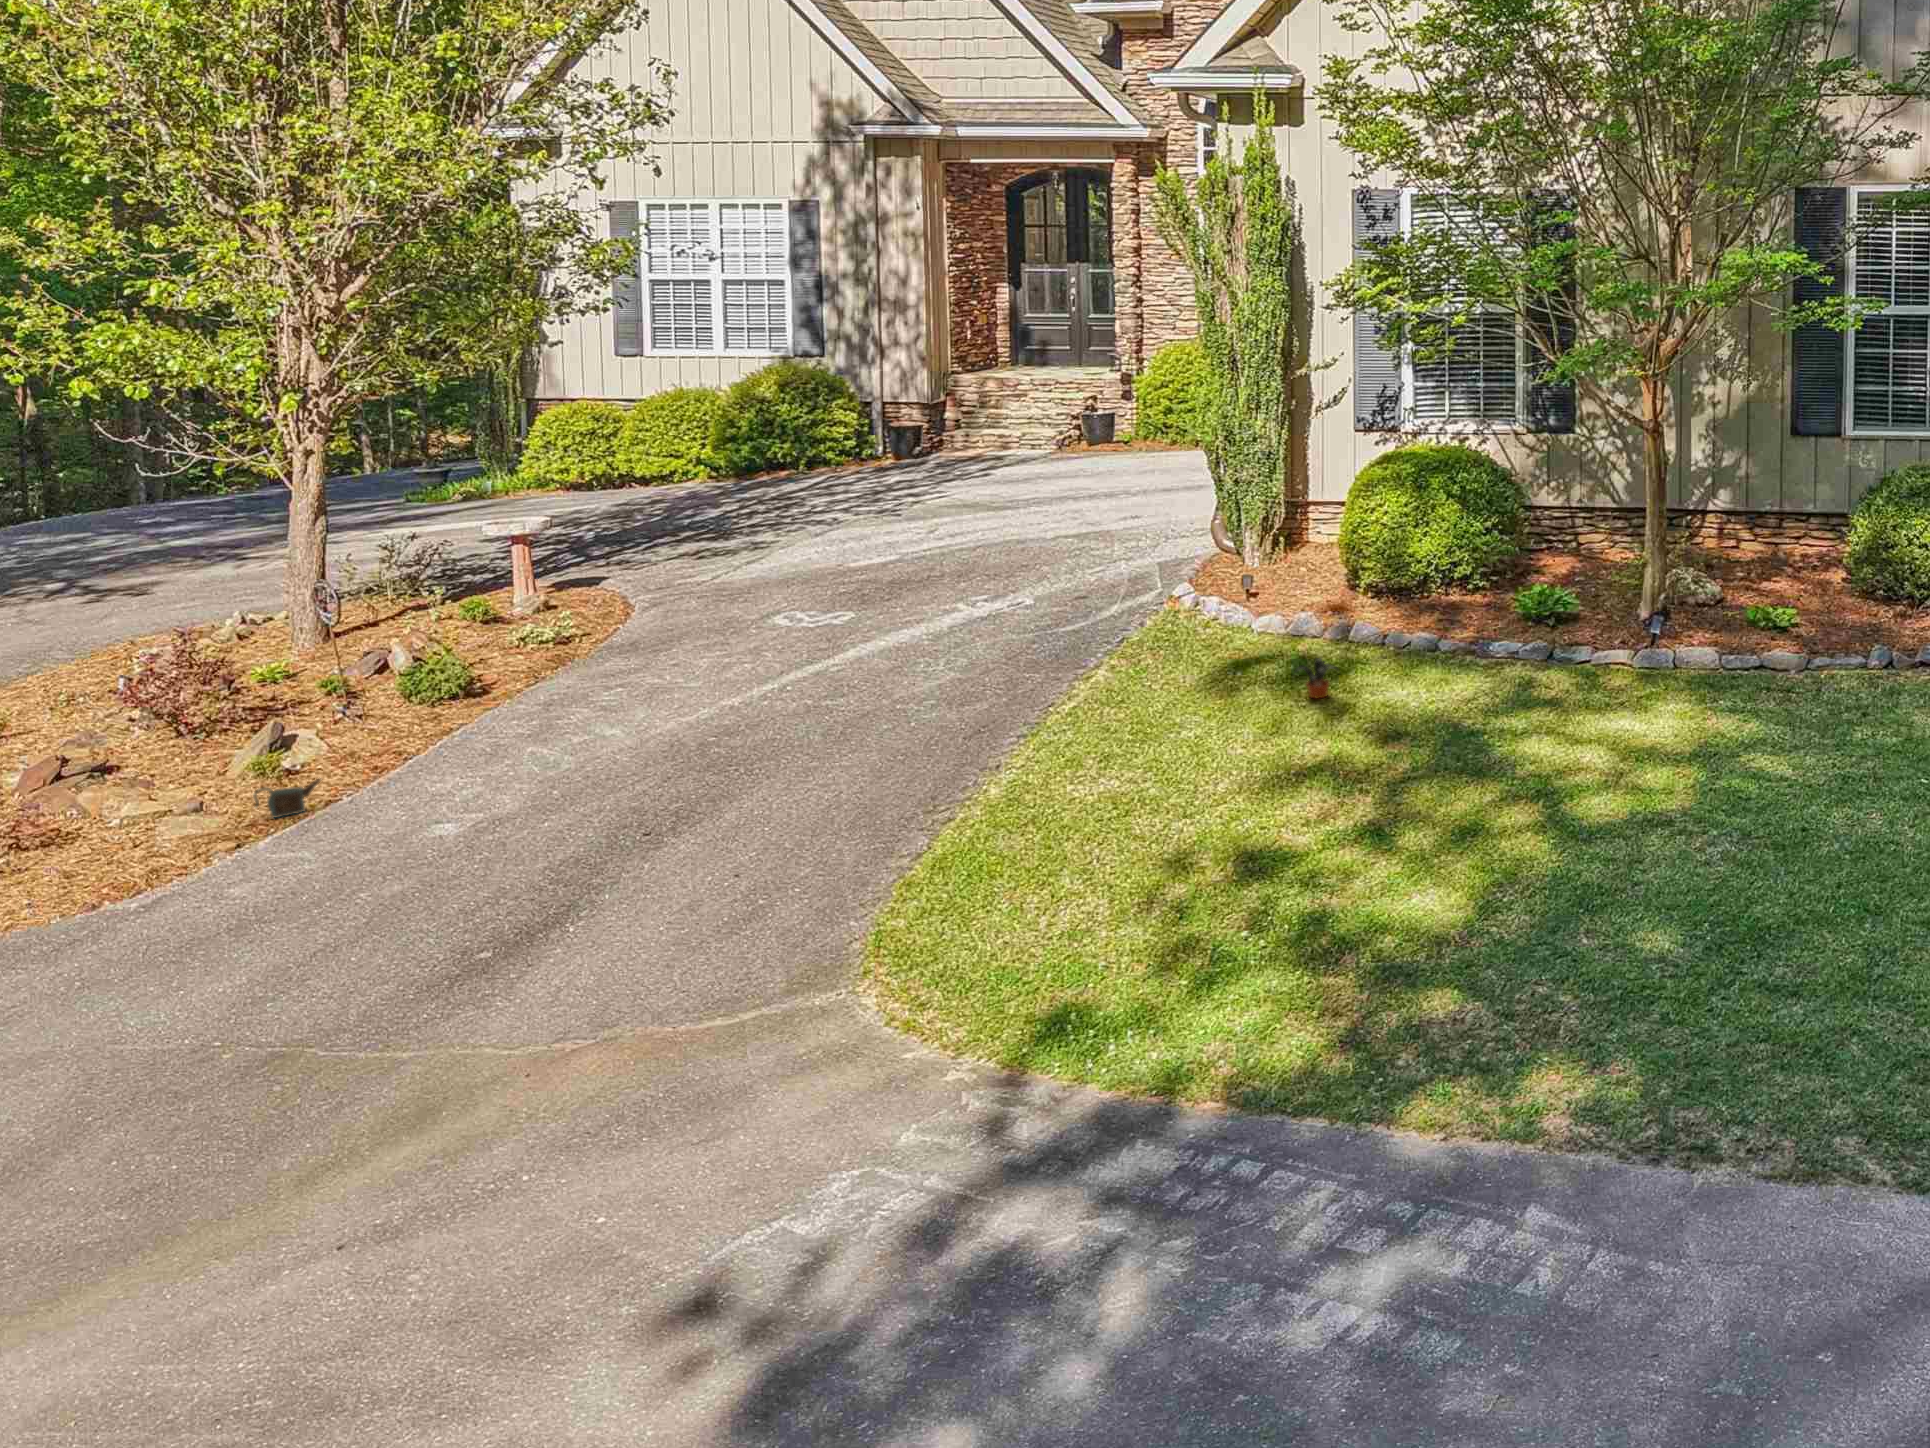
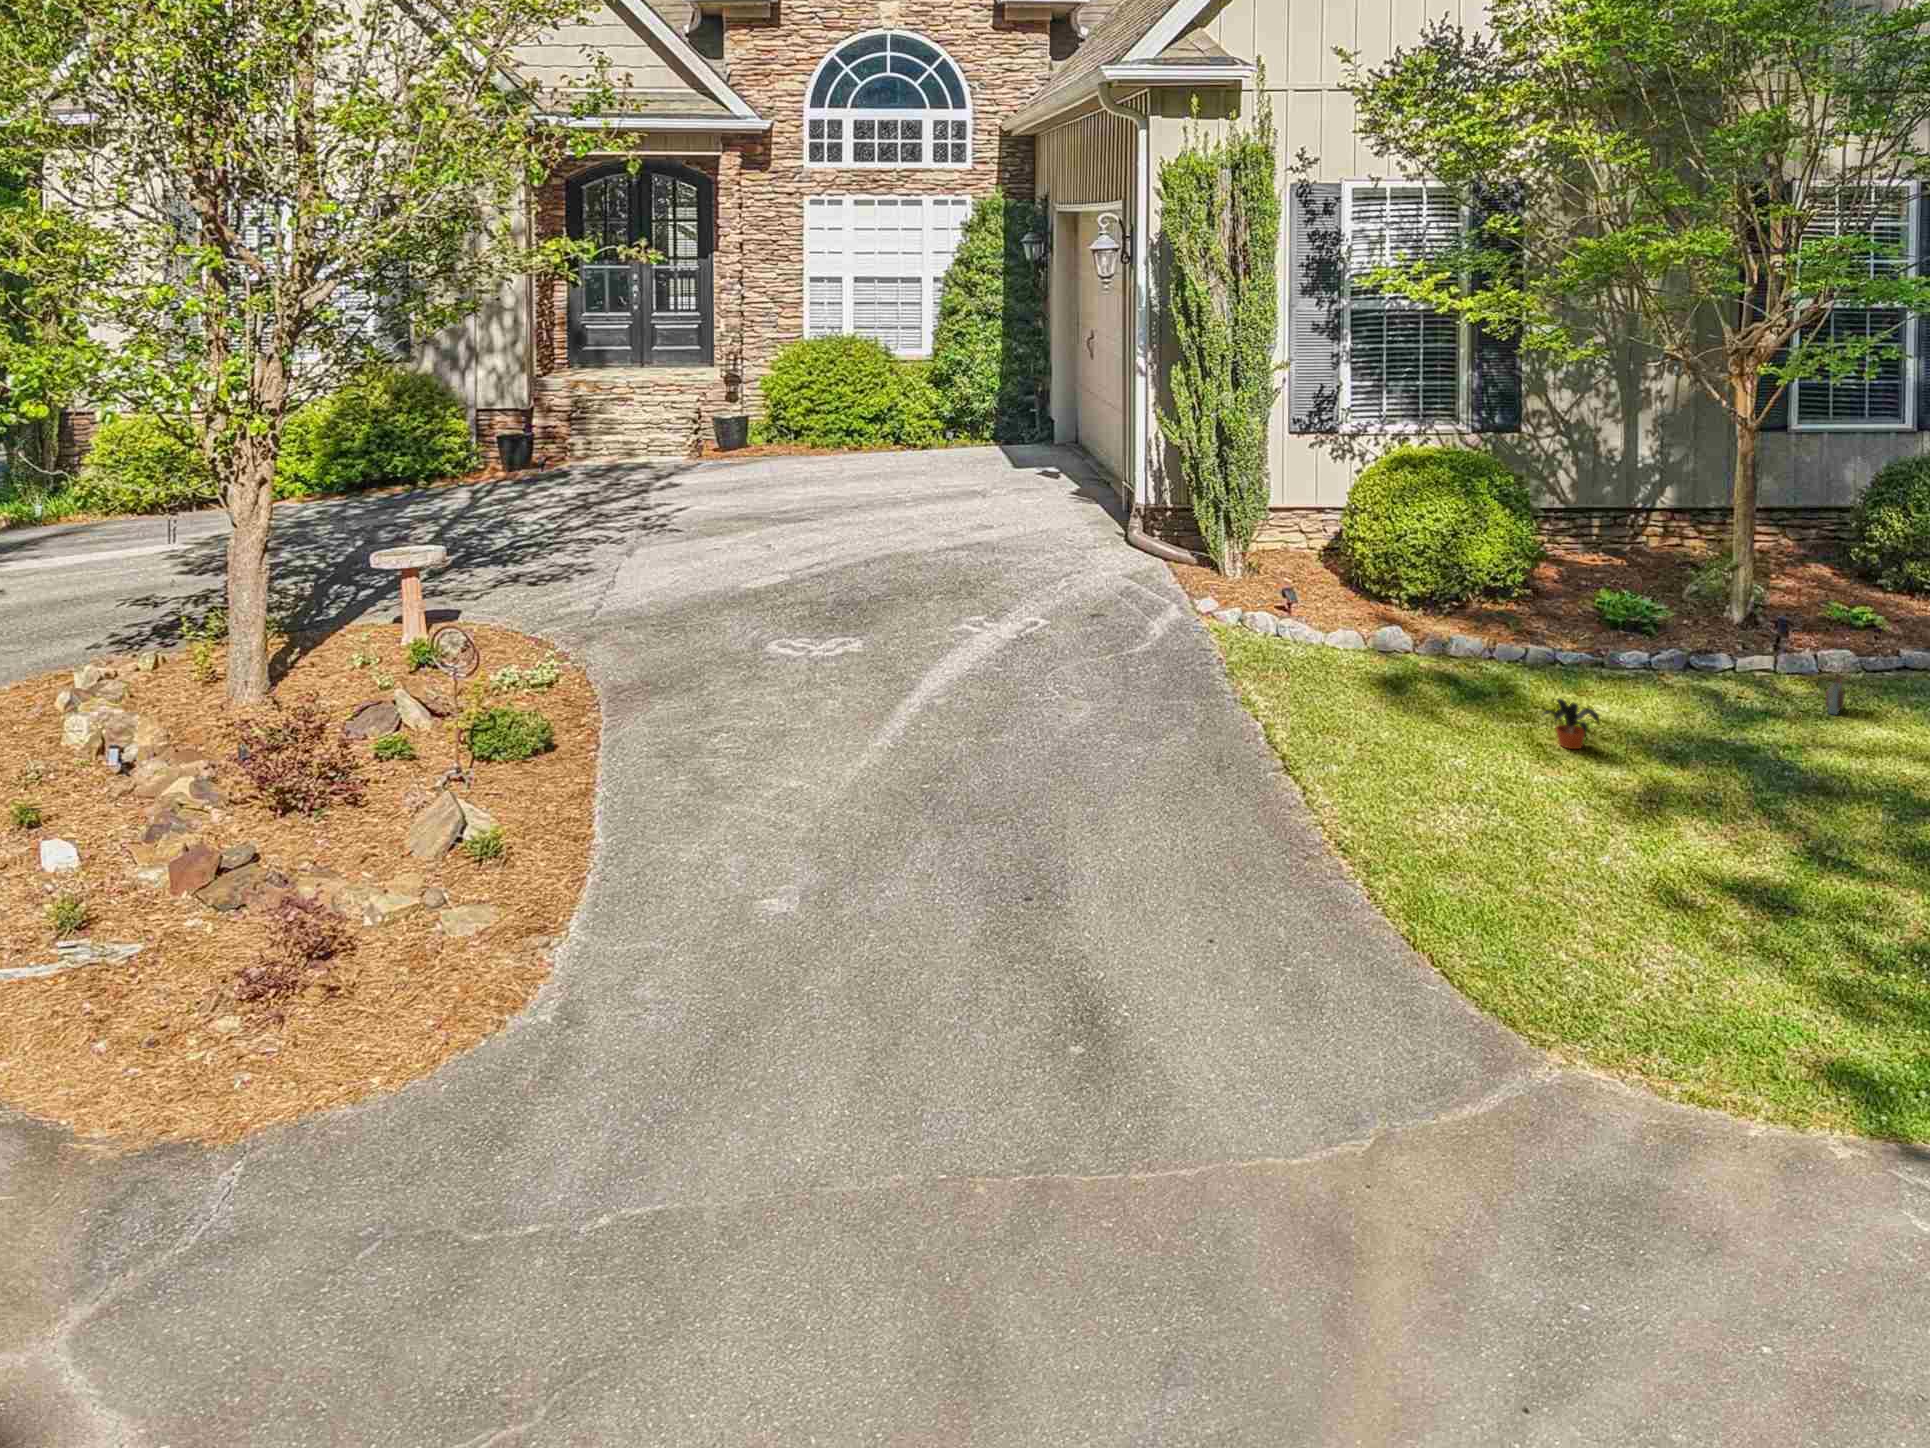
watering can: present [253,778,321,818] -> present [1825,675,1845,714]

